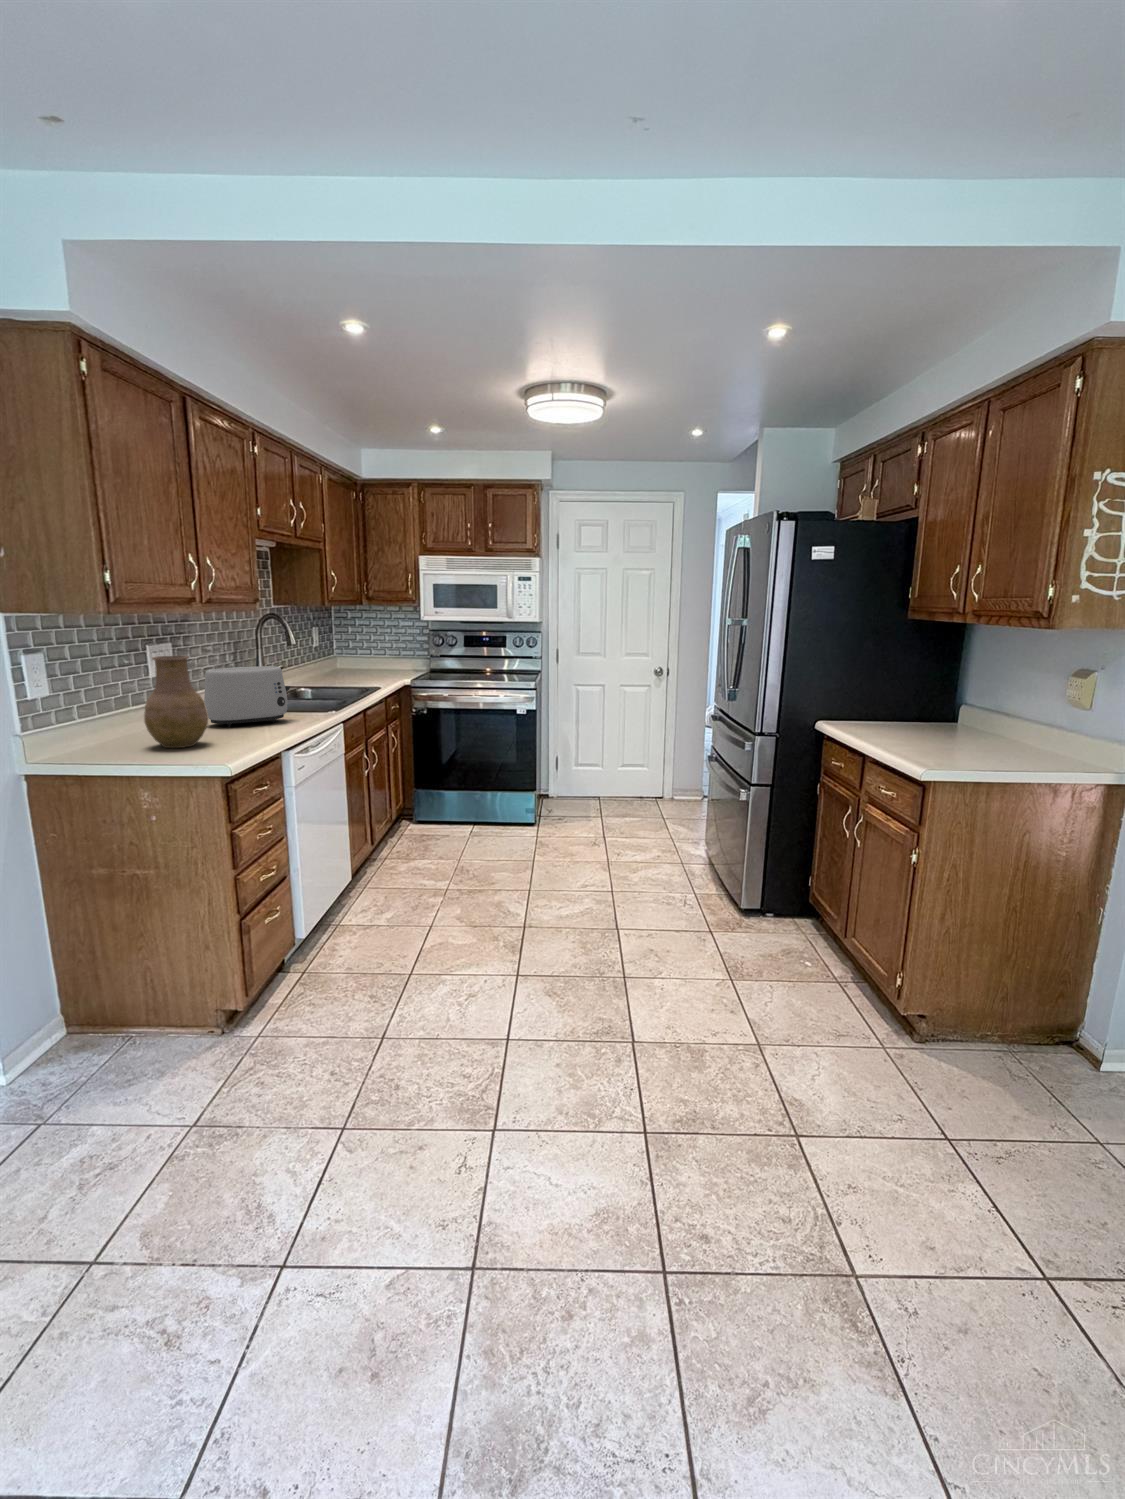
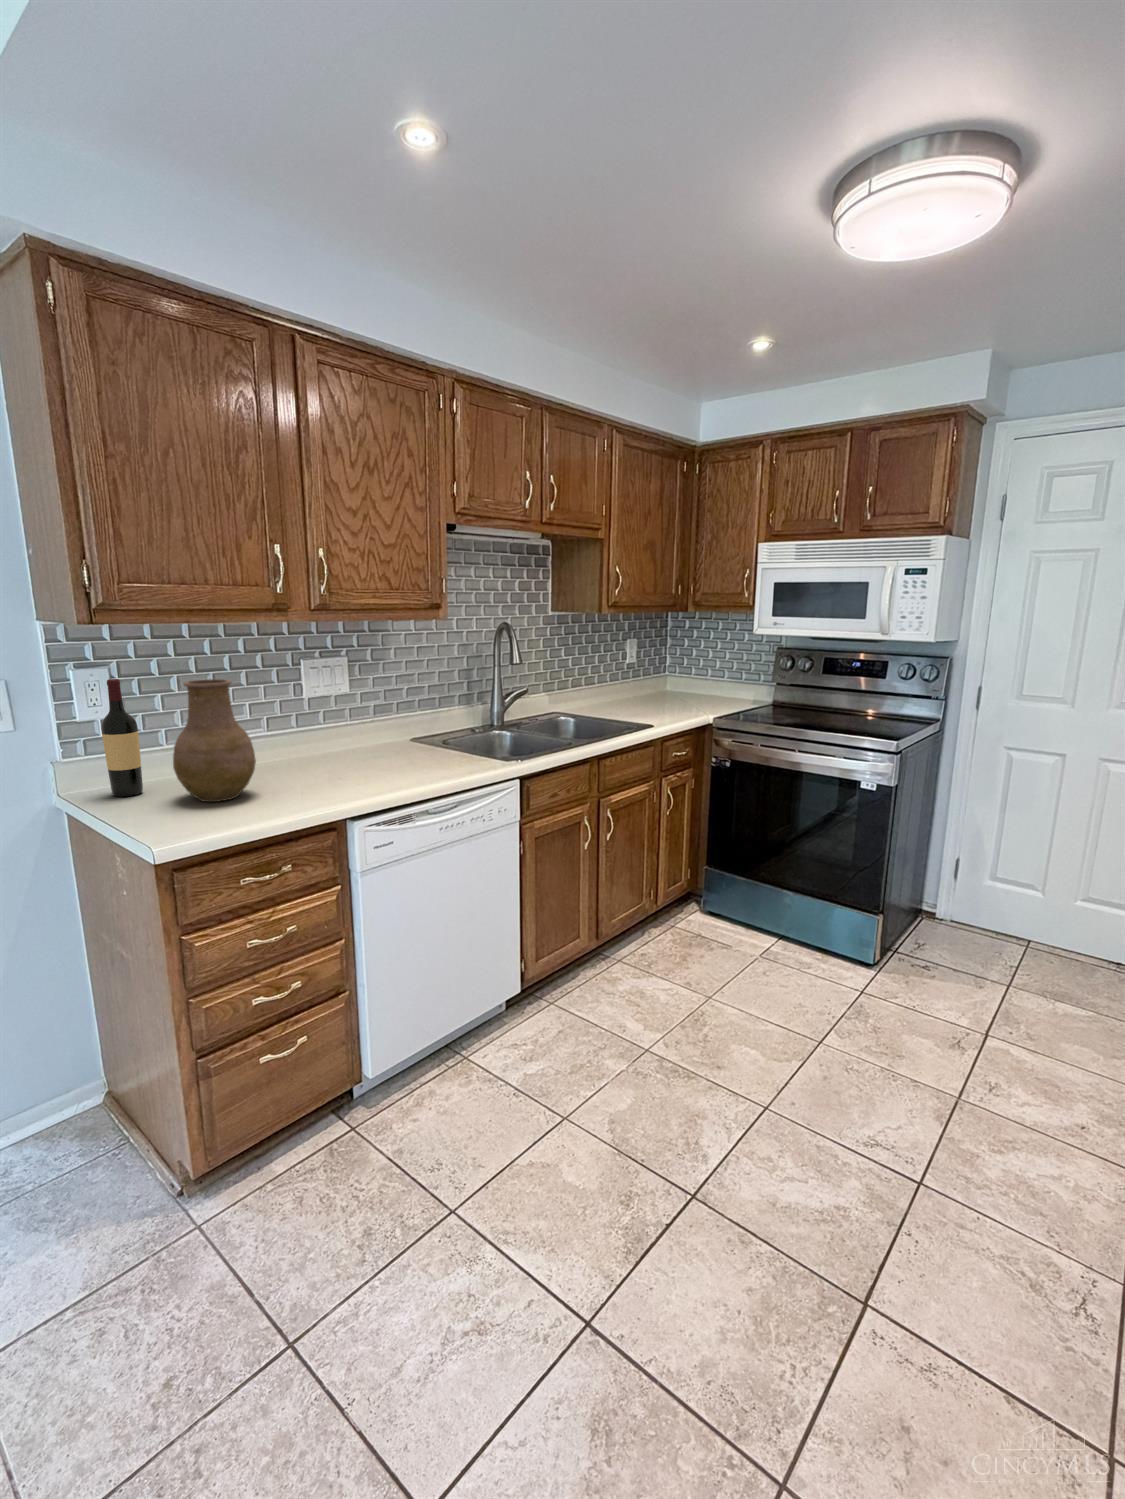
wine bottle: none [73,659,107,755] -> present [101,679,143,797]
toaster: present [204,666,290,727] -> none [328,694,438,771]

